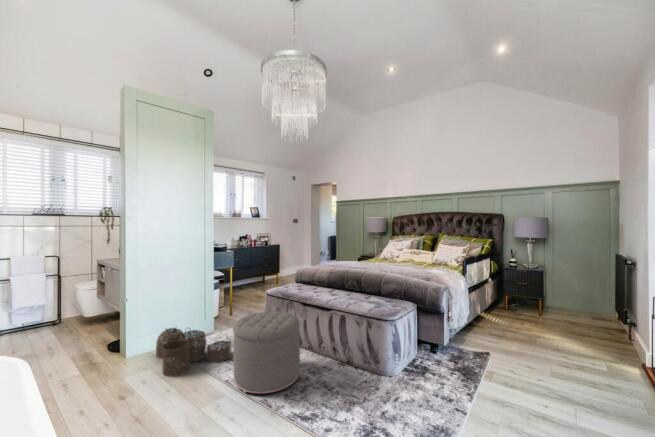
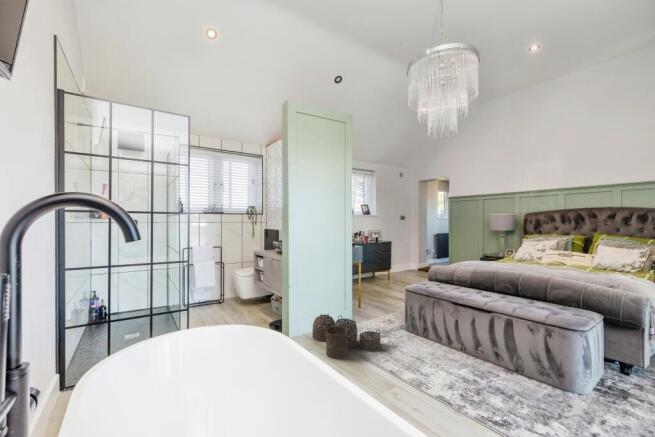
ottoman: present [233,311,300,393] -> none [396,307,466,390]

